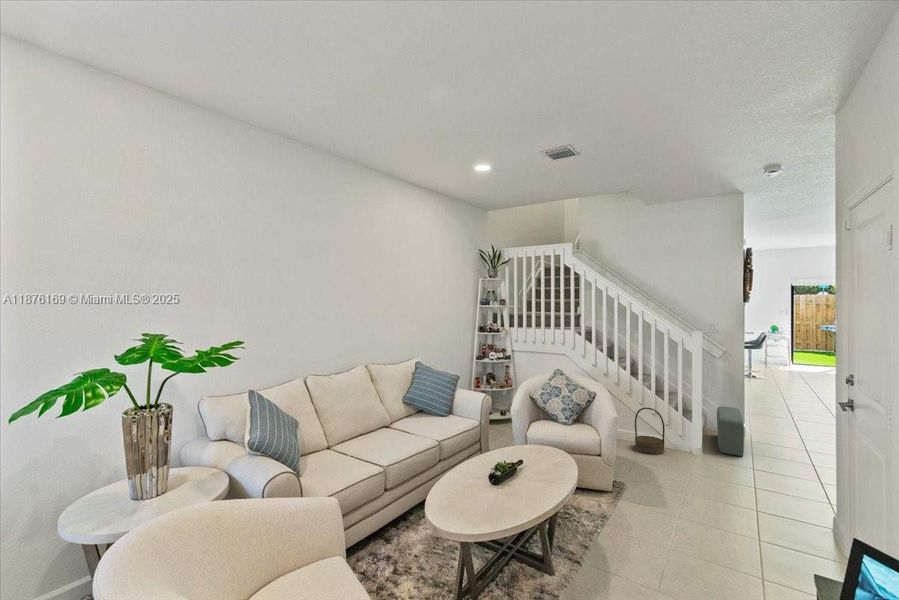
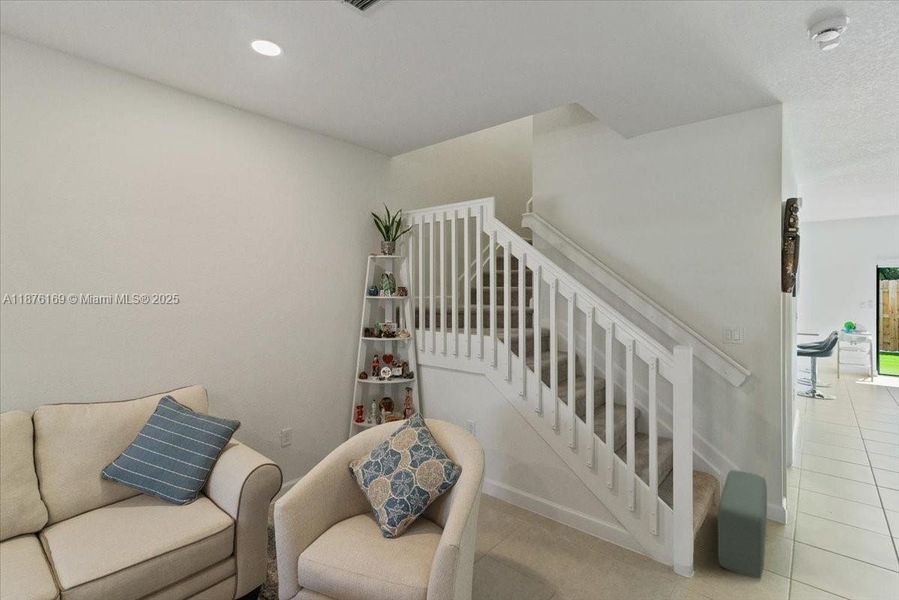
basket: present [635,408,665,454] -> none [569,478,618,565]

